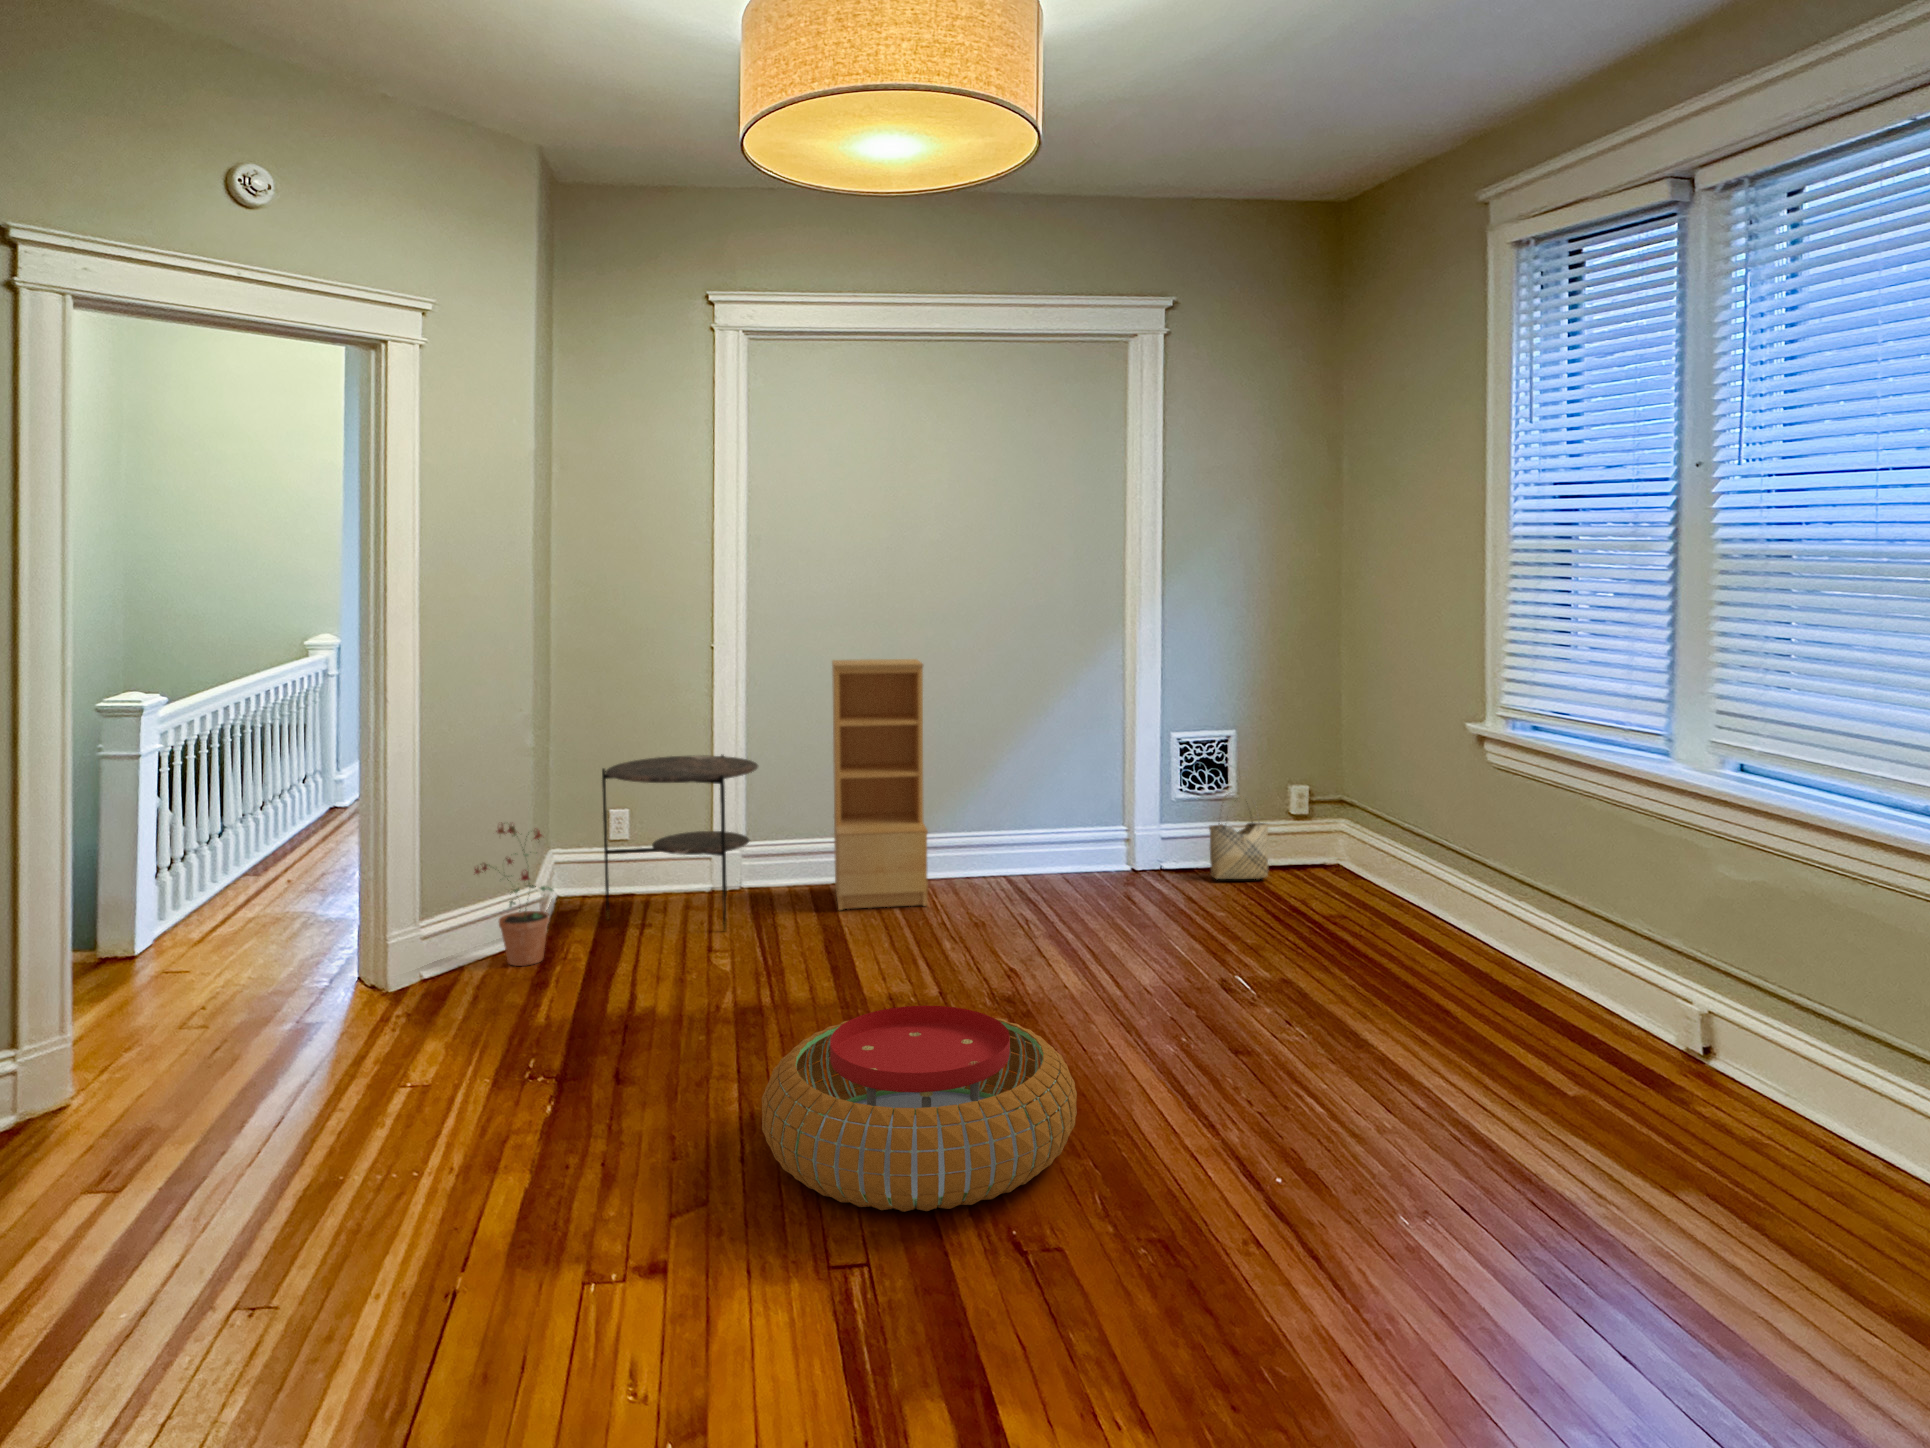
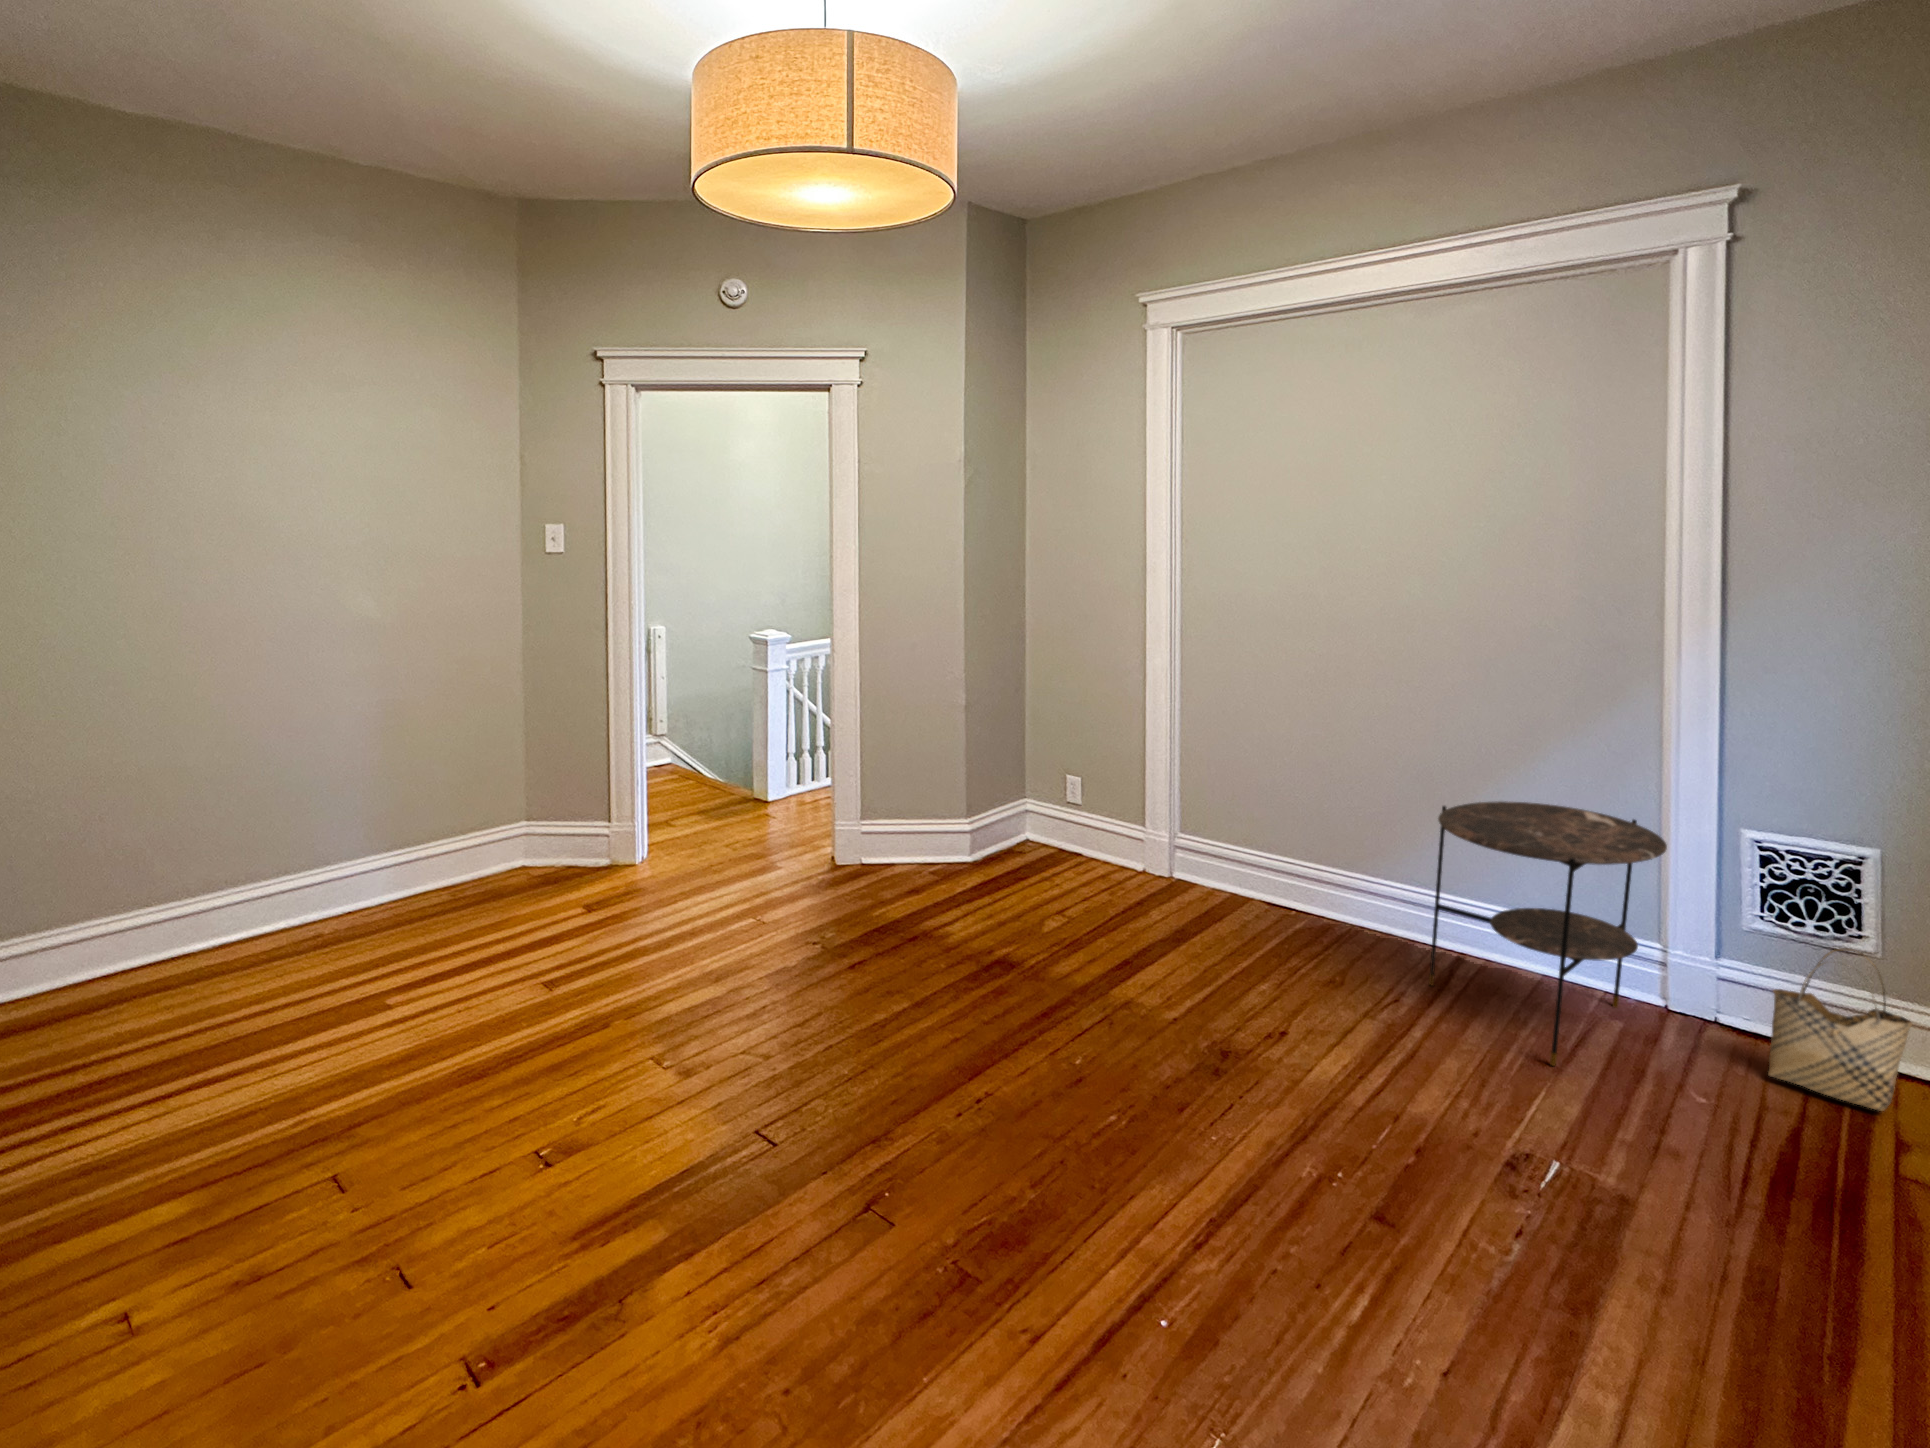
bookshelf: present [832,659,928,910] -> none [1200,653,1363,958]
side table: present [602,755,758,931] -> present [1429,801,1667,1066]
potted plant: present [475,824,552,966] -> none [877,765,929,890]
pouf: present [762,1006,1077,1212] -> none [595,1039,931,1294]

